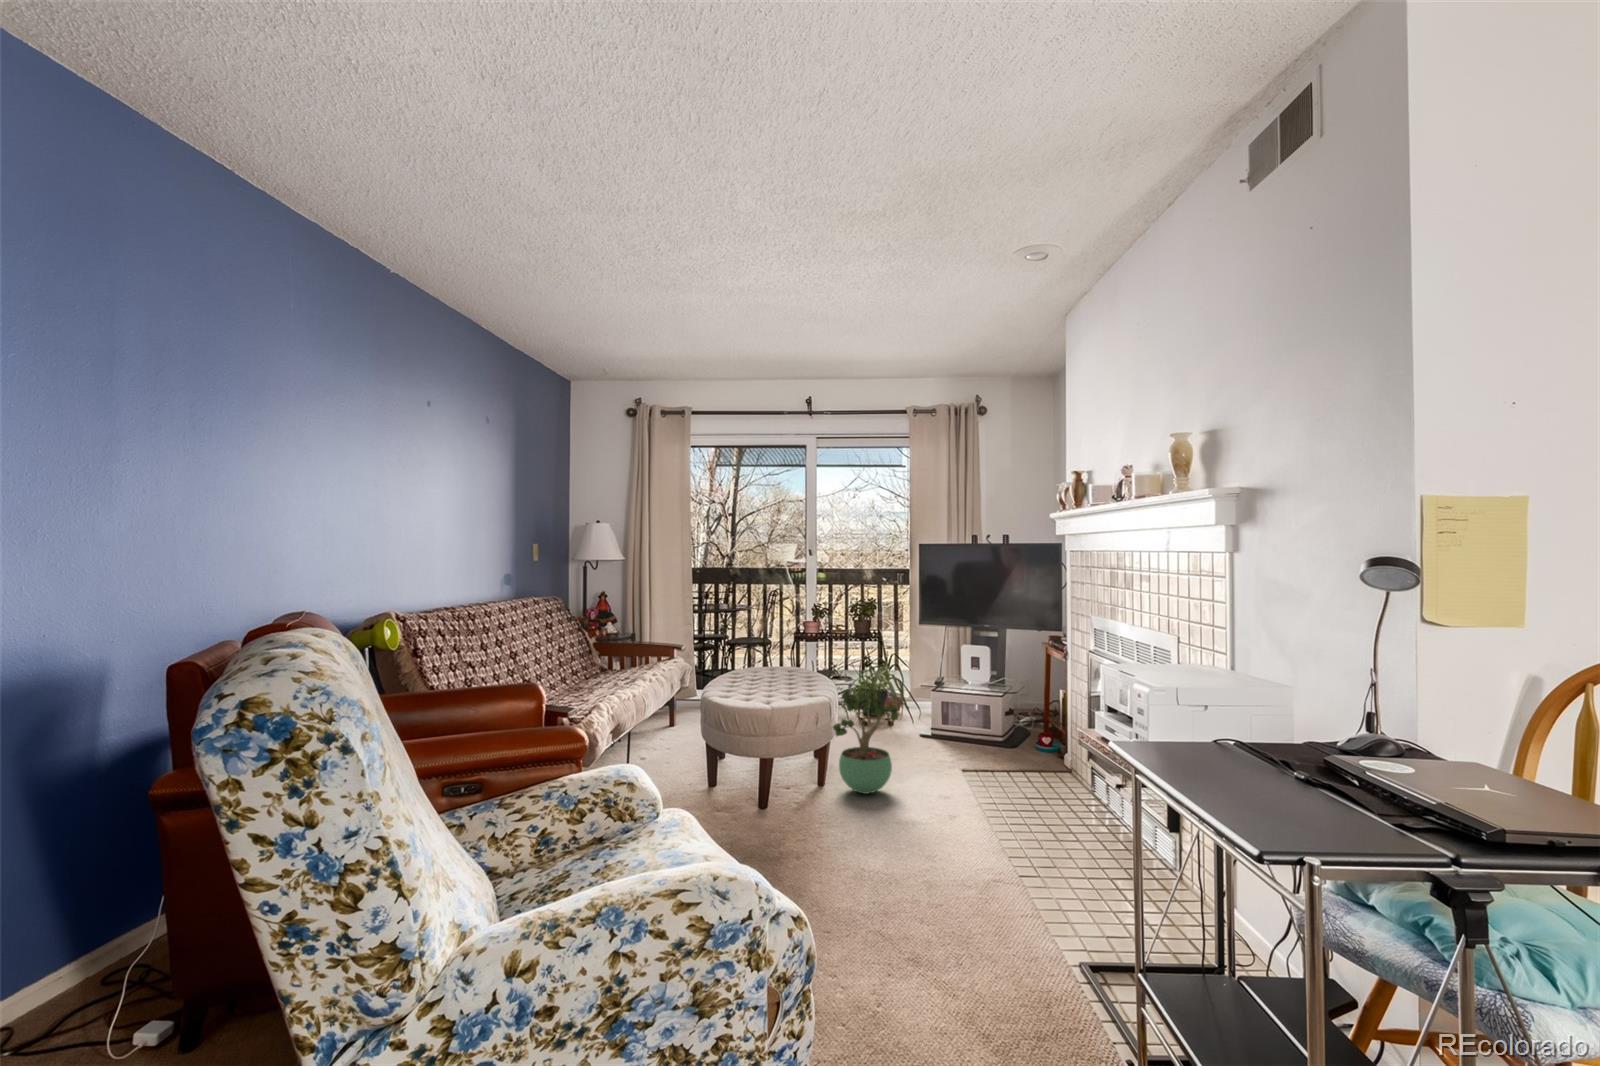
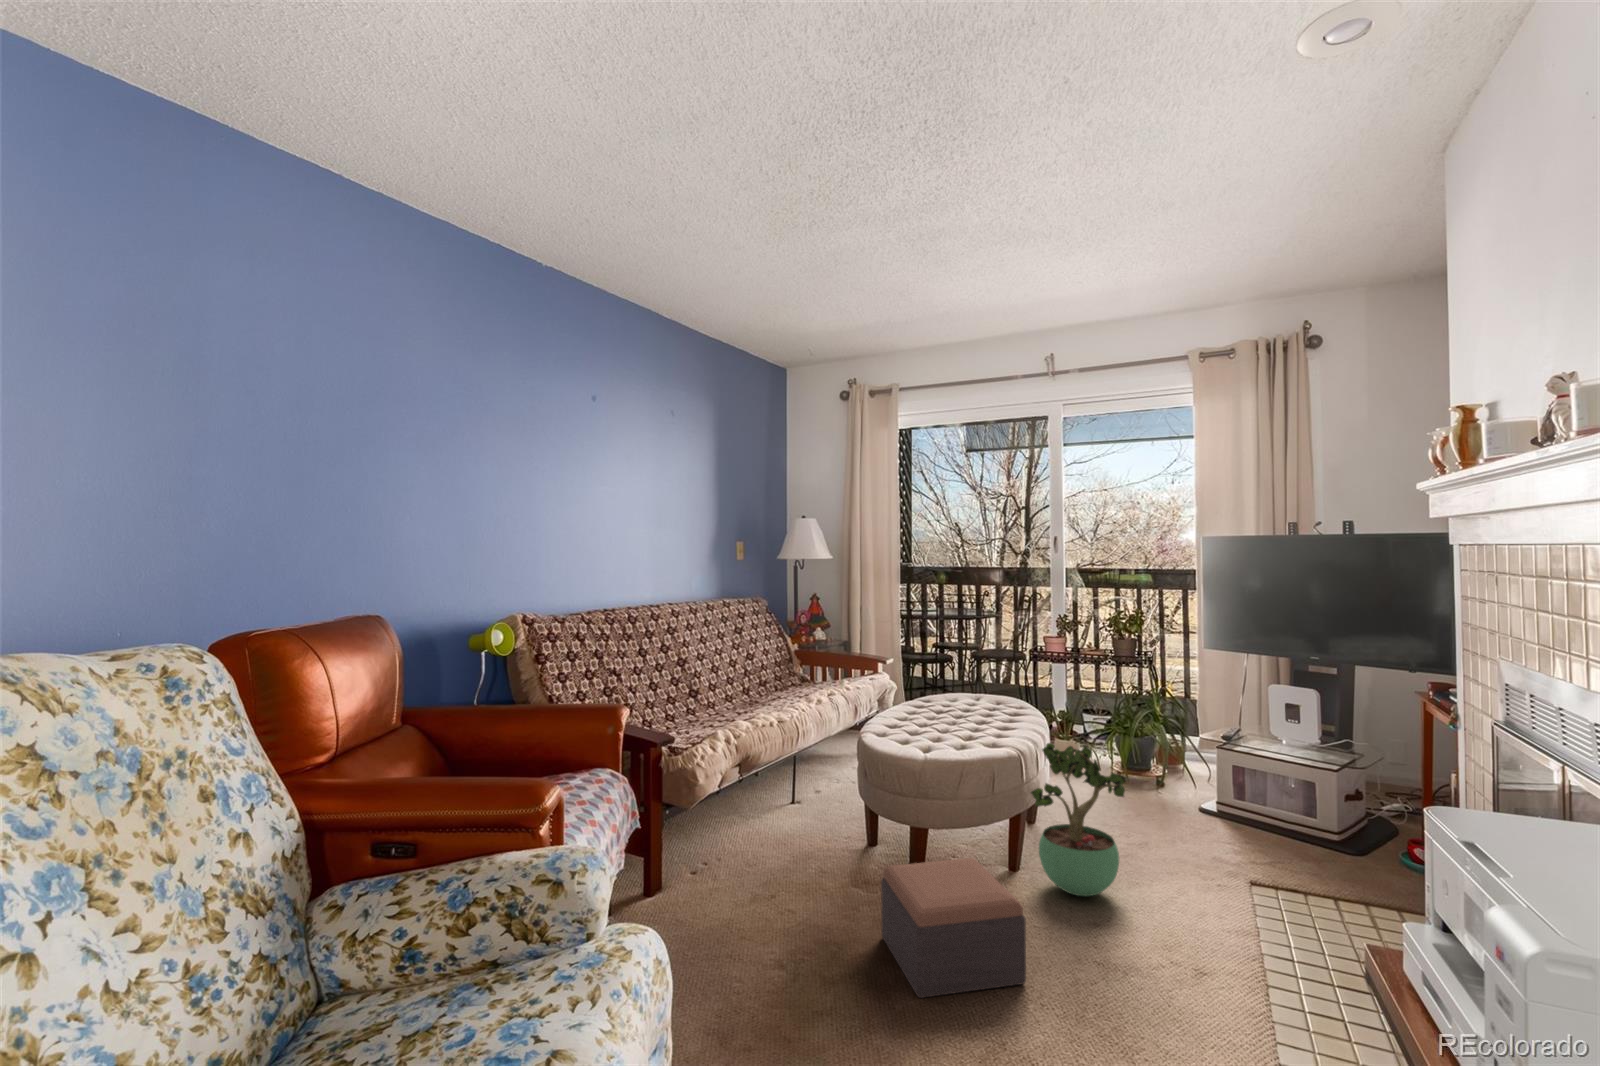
footstool: none [752,771,857,863] -> present [881,858,1026,998]

